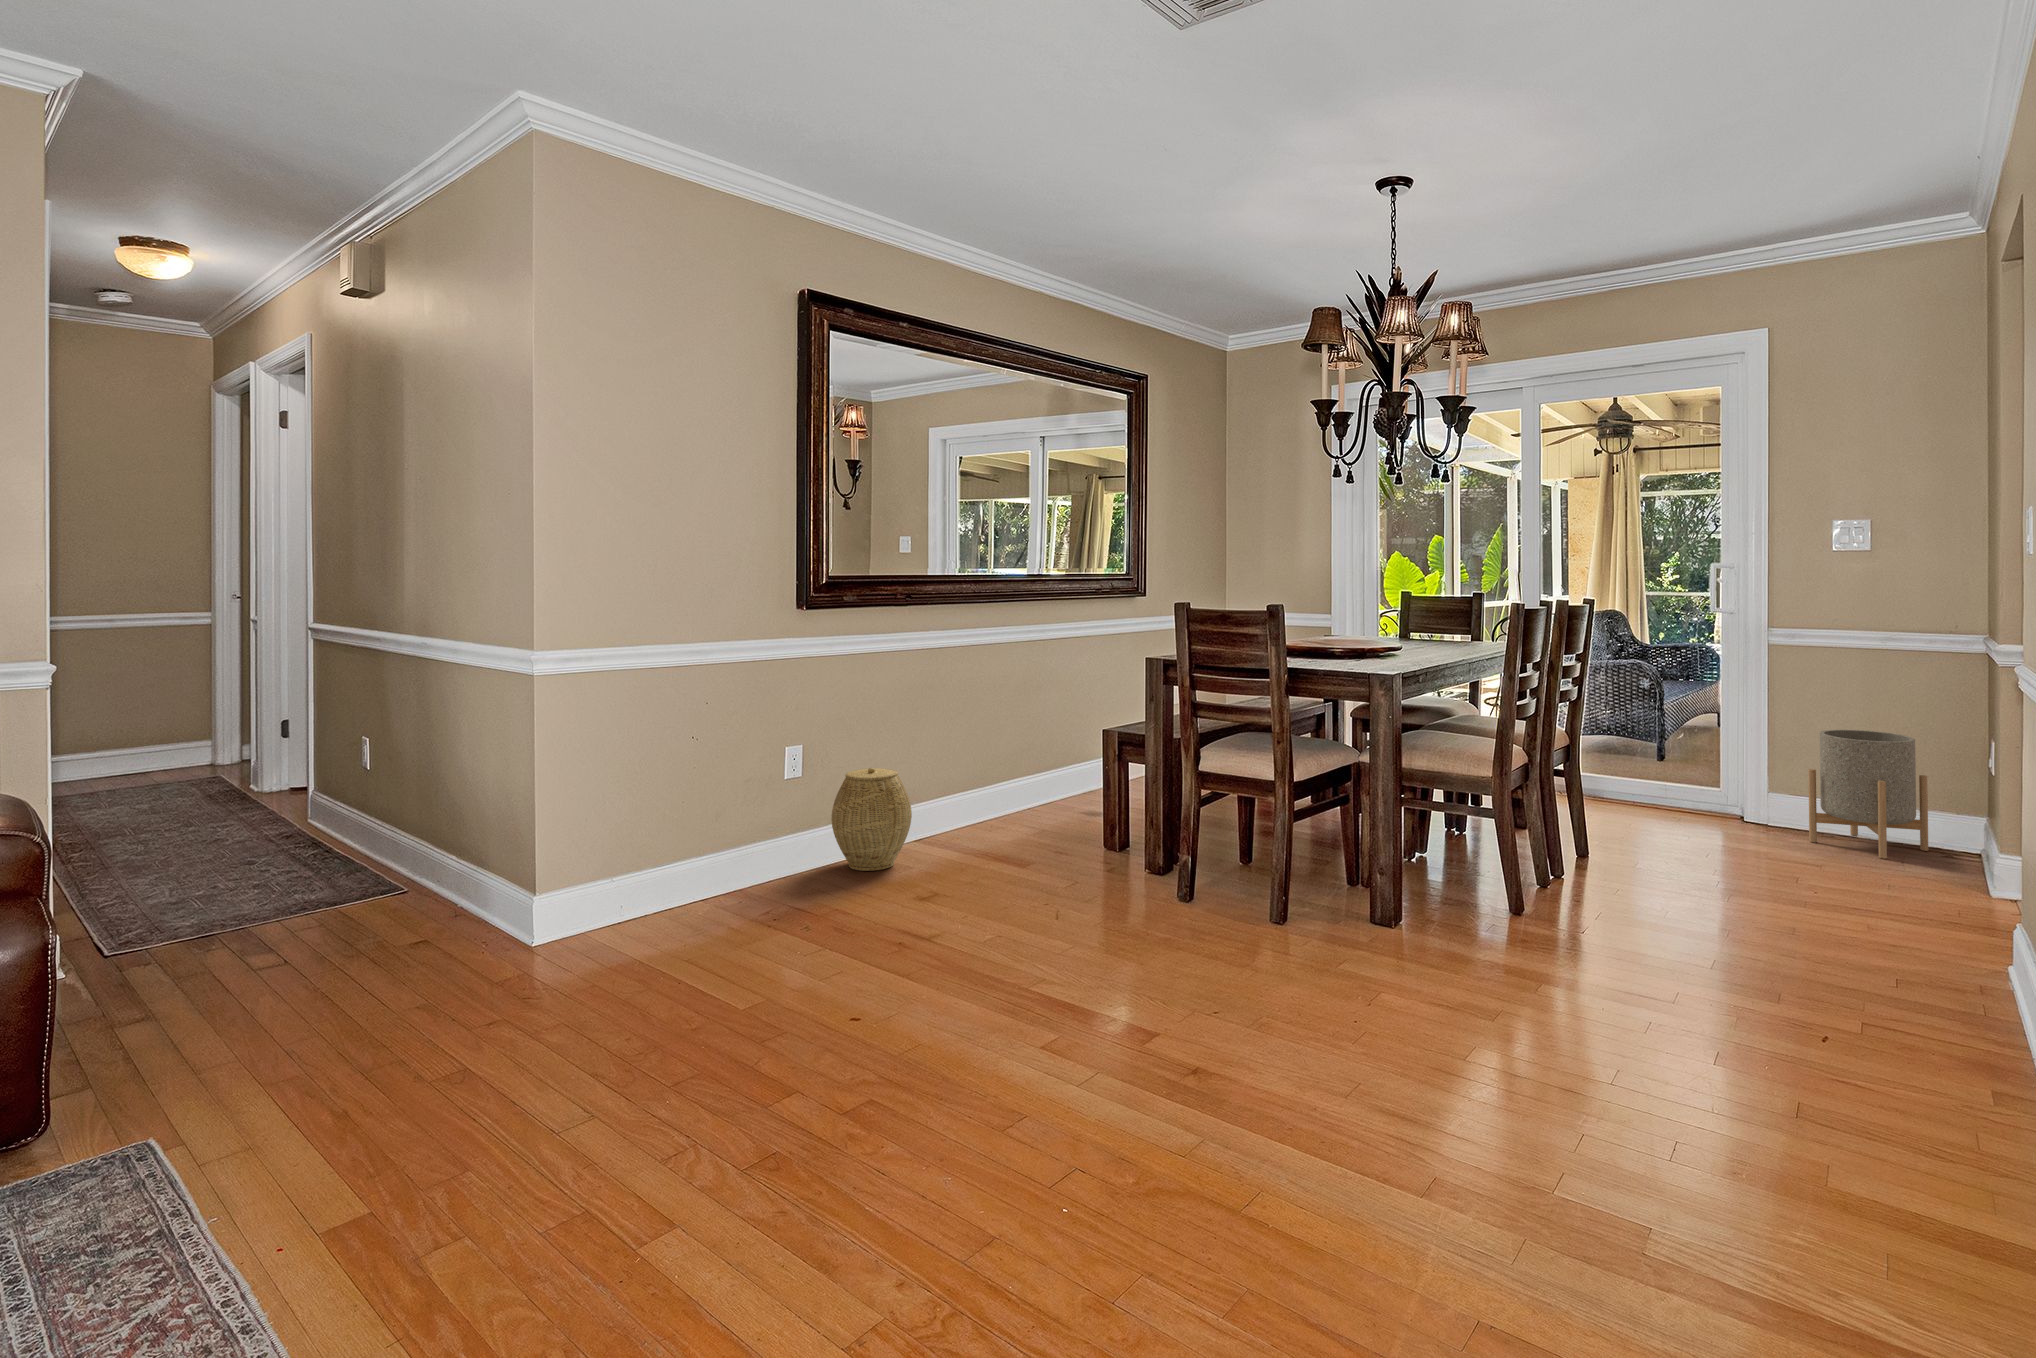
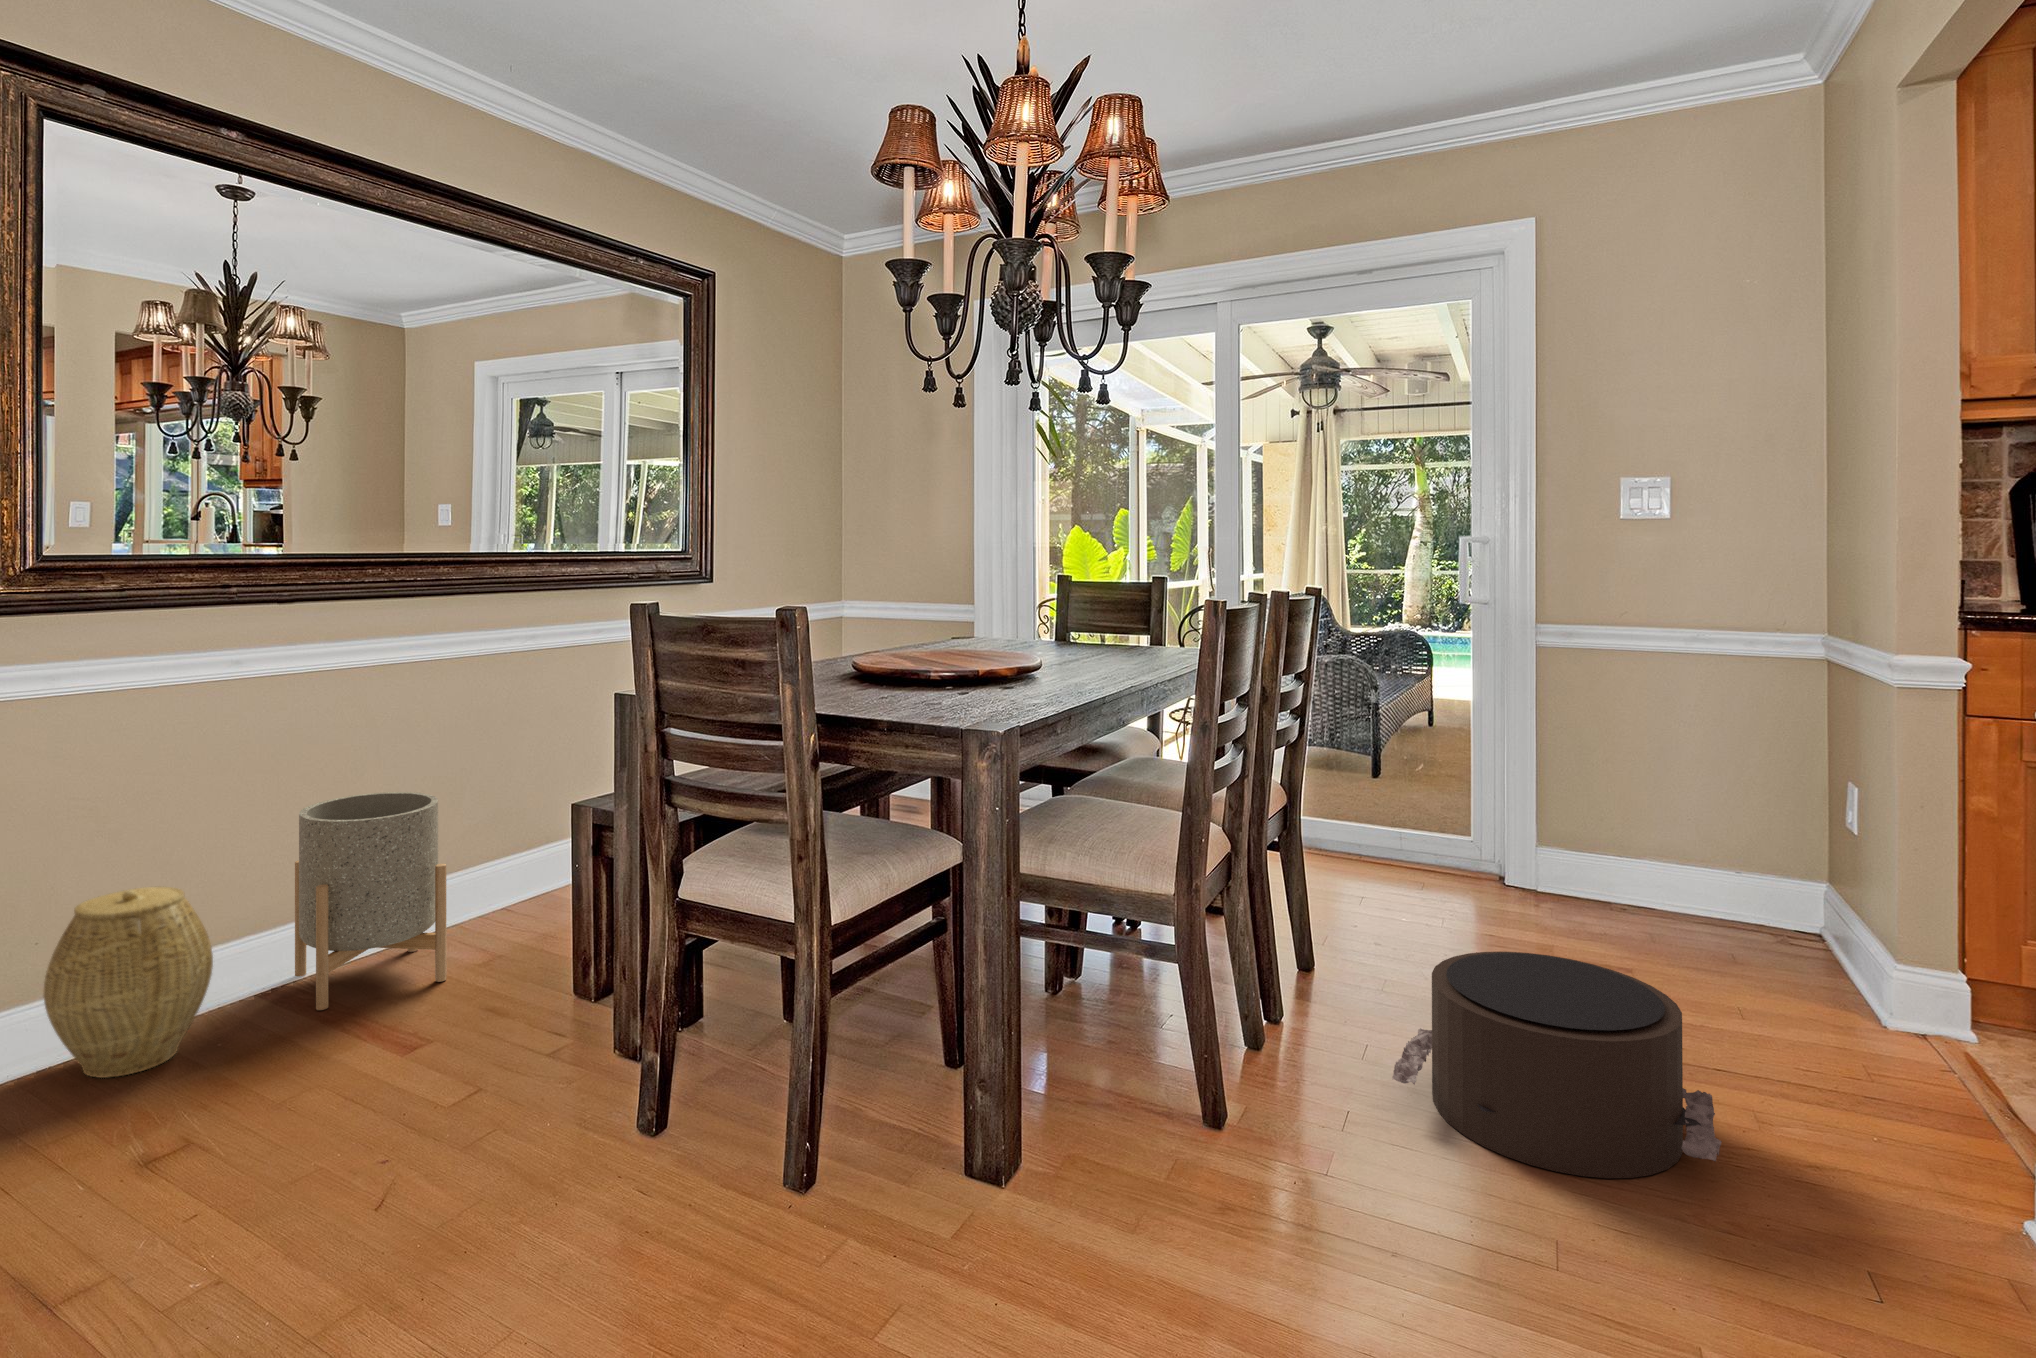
planter: present [1808,730,1928,859] -> present [295,792,446,1010]
pouf: none [1629,828,1830,943] -> present [1392,952,1722,1178]

